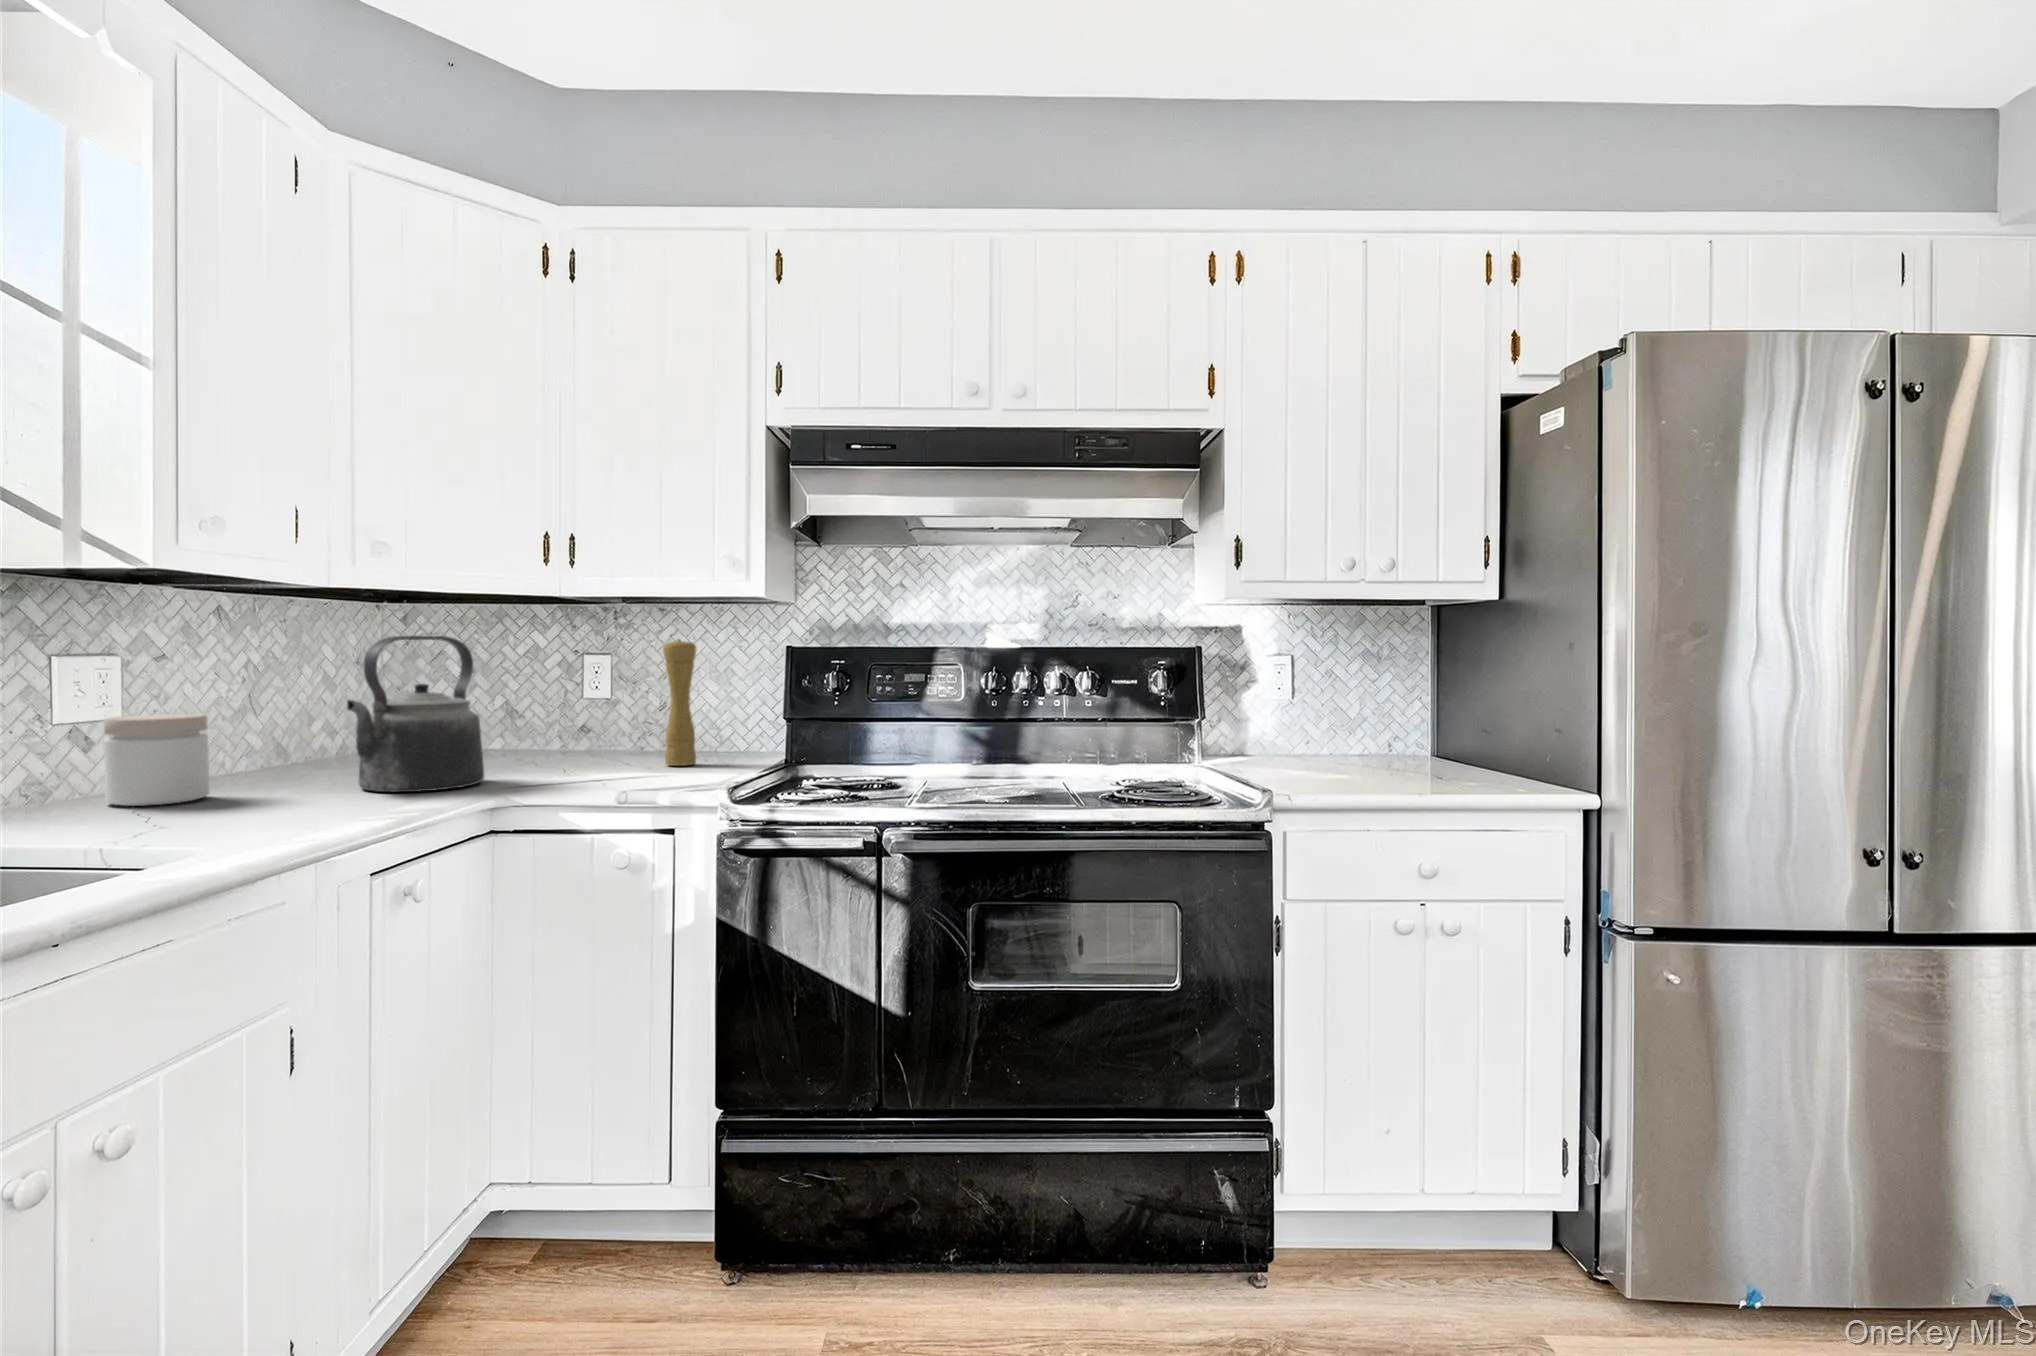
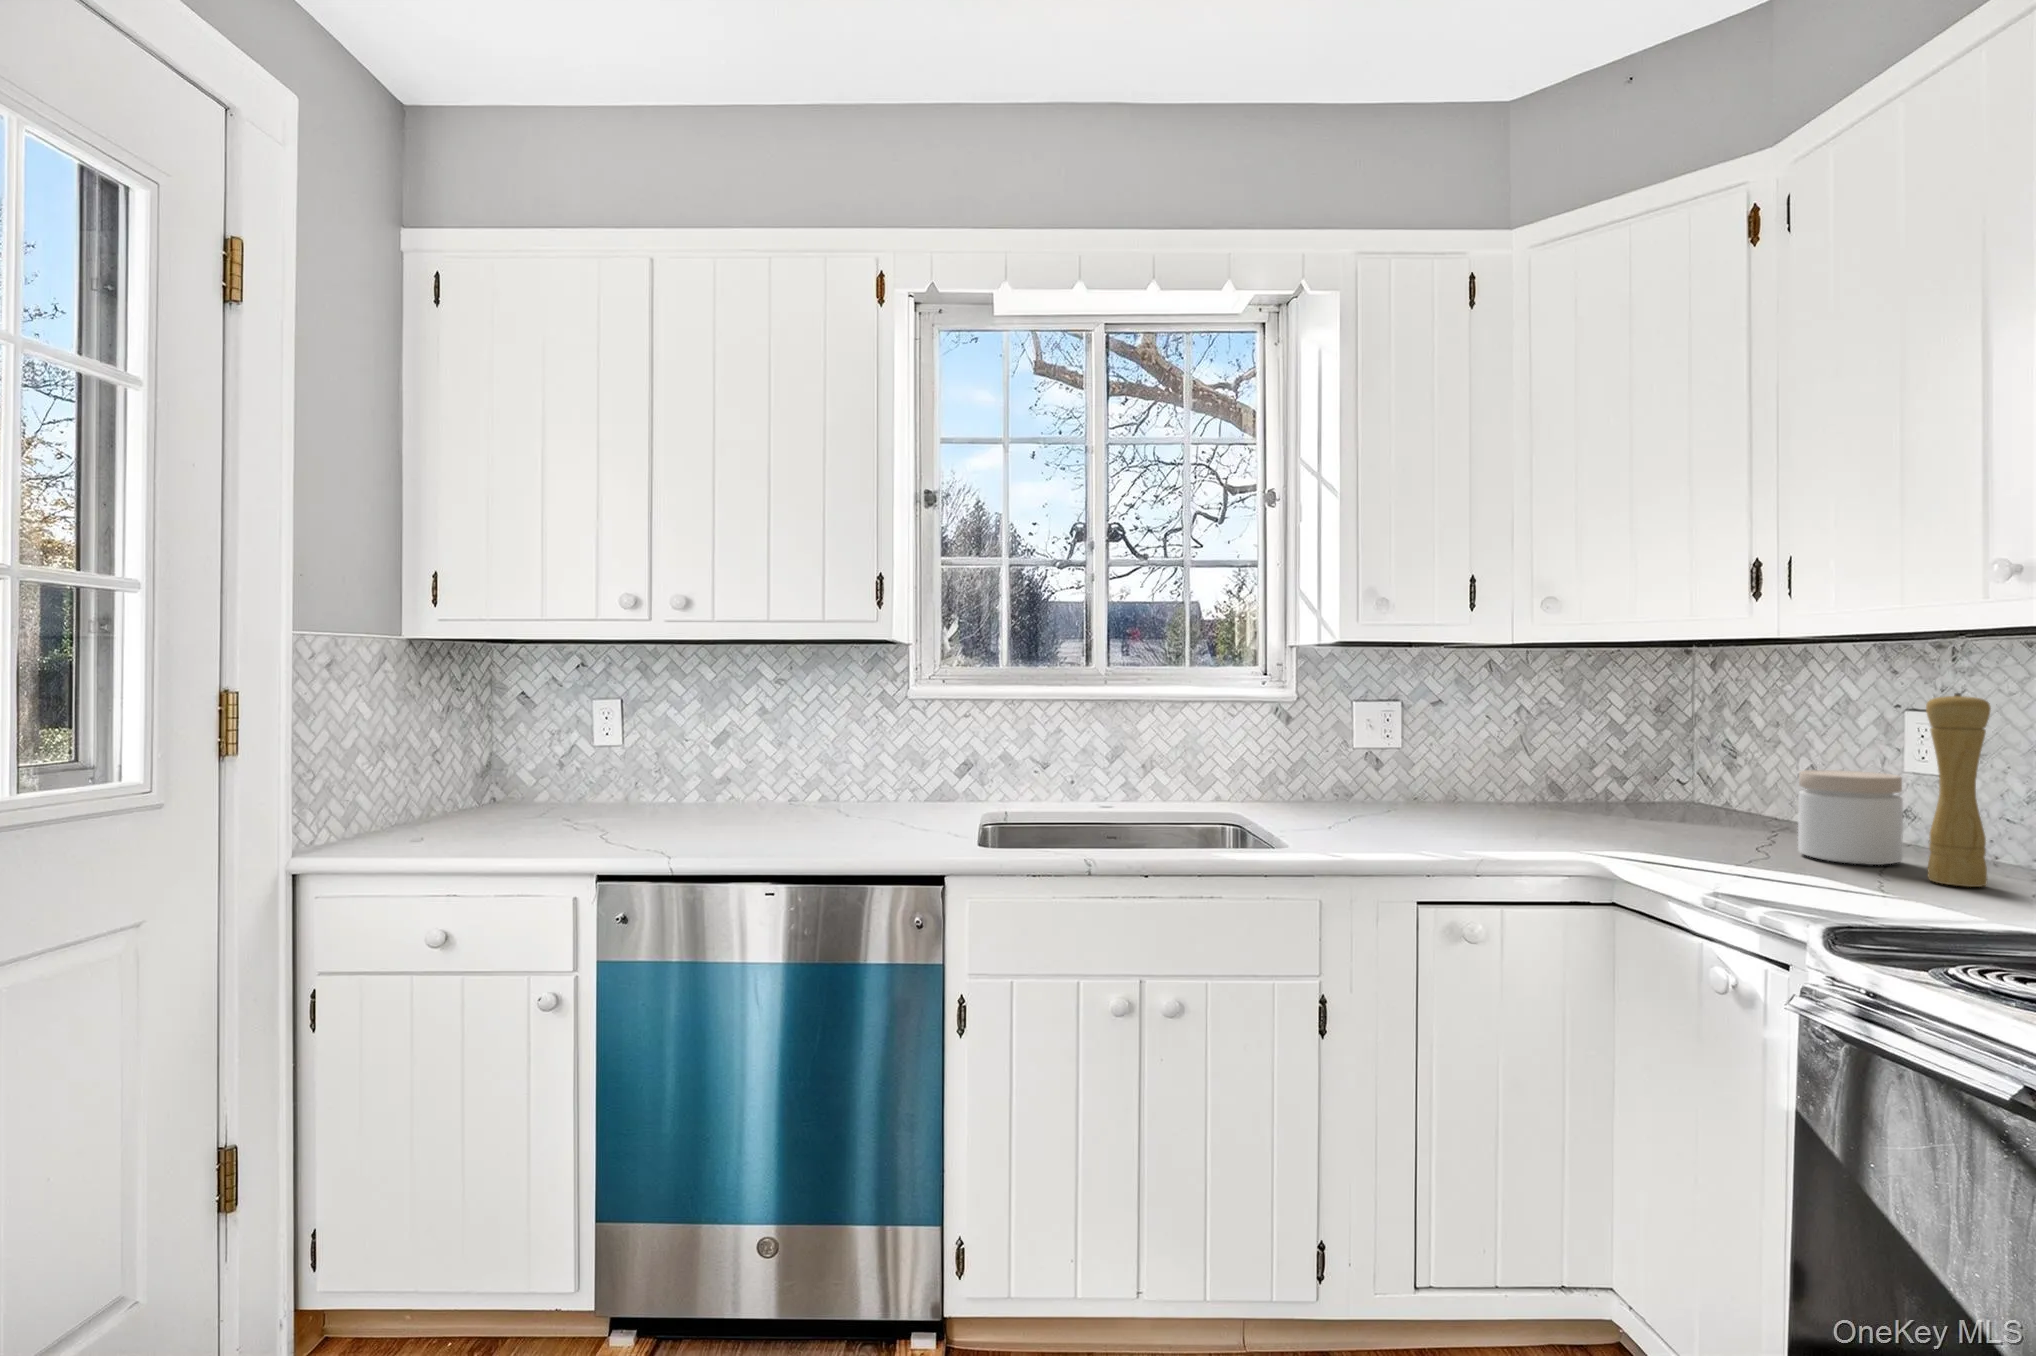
kettle: present [347,636,484,792] -> none [1478,686,1641,850]
jar: present [104,714,209,806] -> present [1798,770,1903,865]

